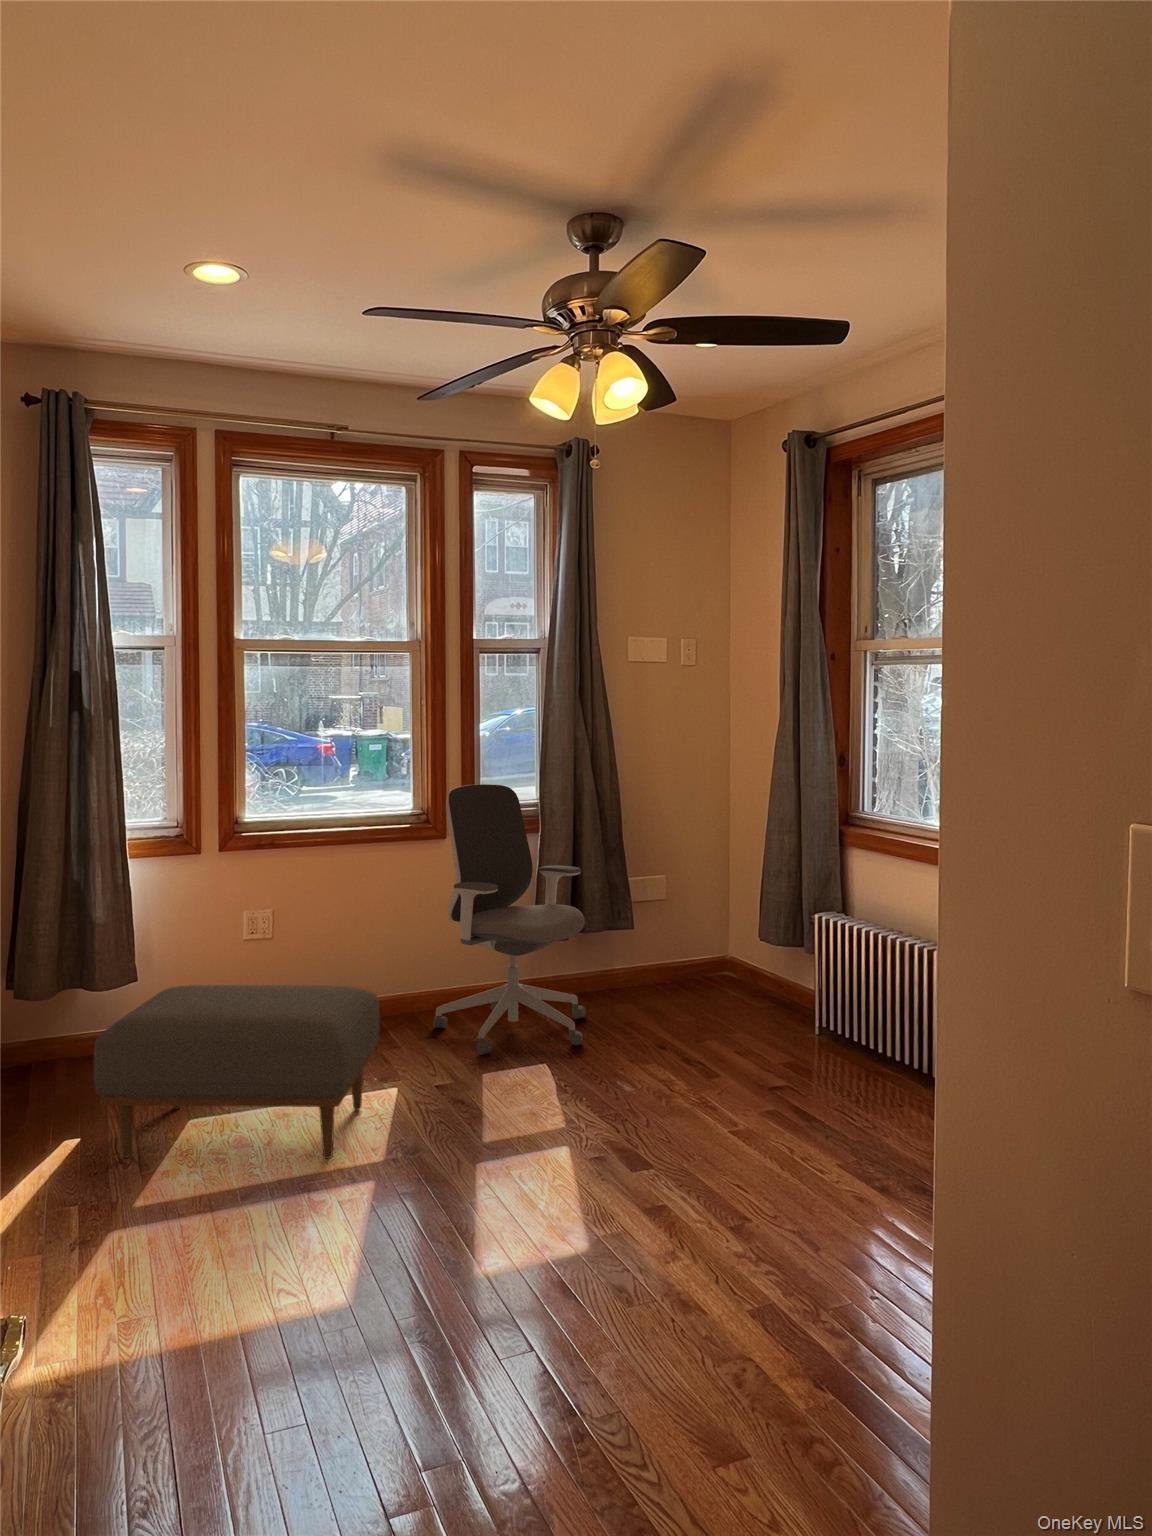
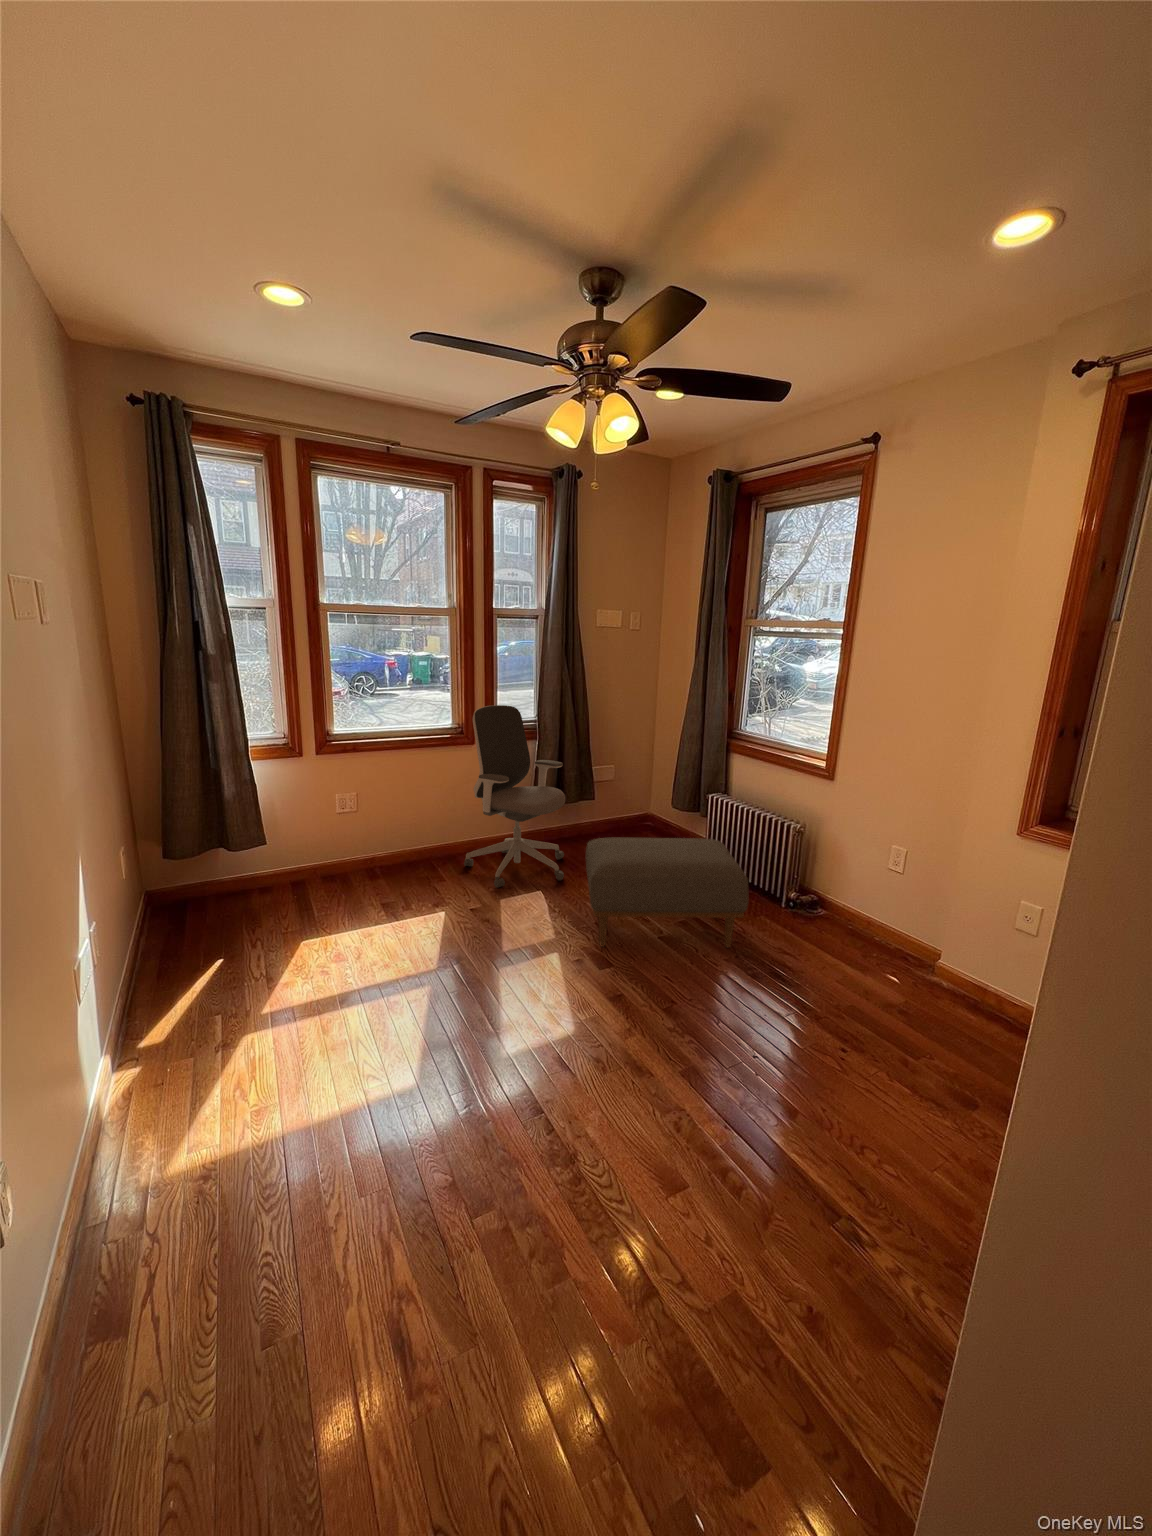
ottoman: present [94,985,380,1159] -> present [586,837,749,947]

